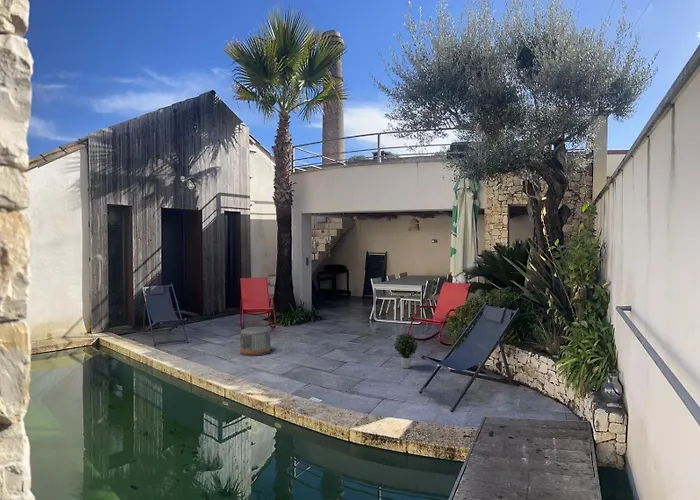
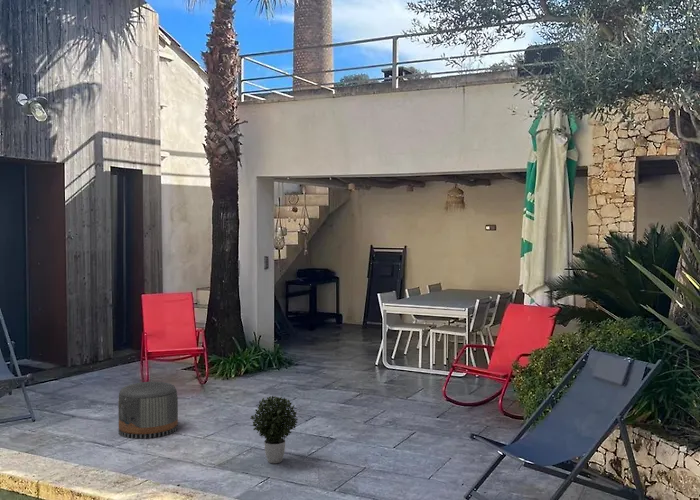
potted plant: present [394,333,418,369] -> present [251,396,298,463]

